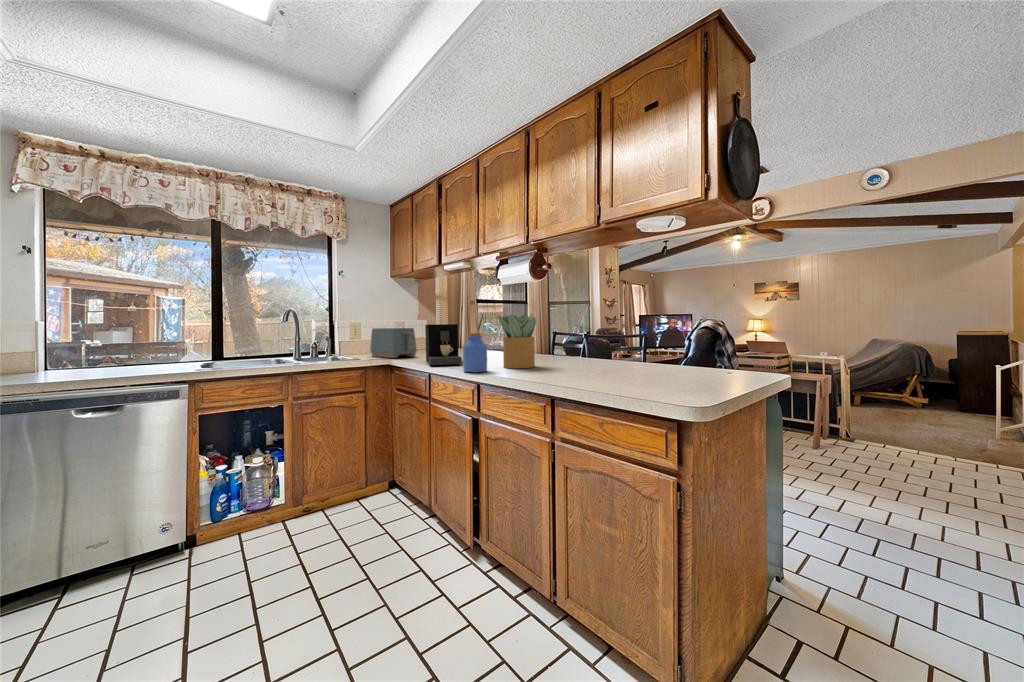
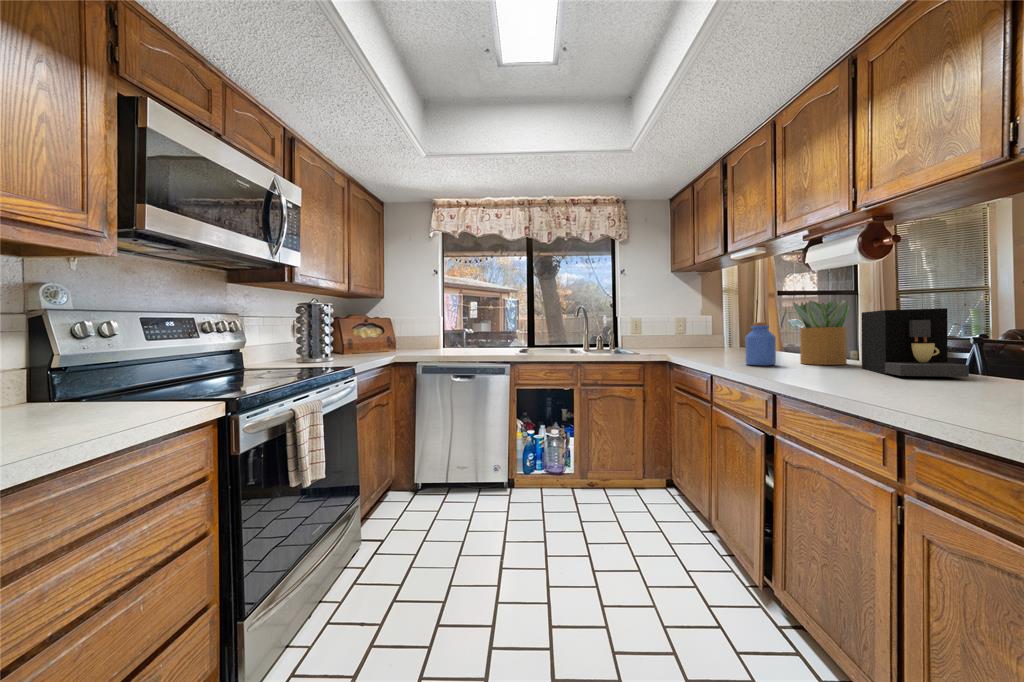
coffee maker: present [425,324,462,365] -> present [862,308,969,377]
toaster: present [370,328,417,358] -> none [649,322,697,353]

